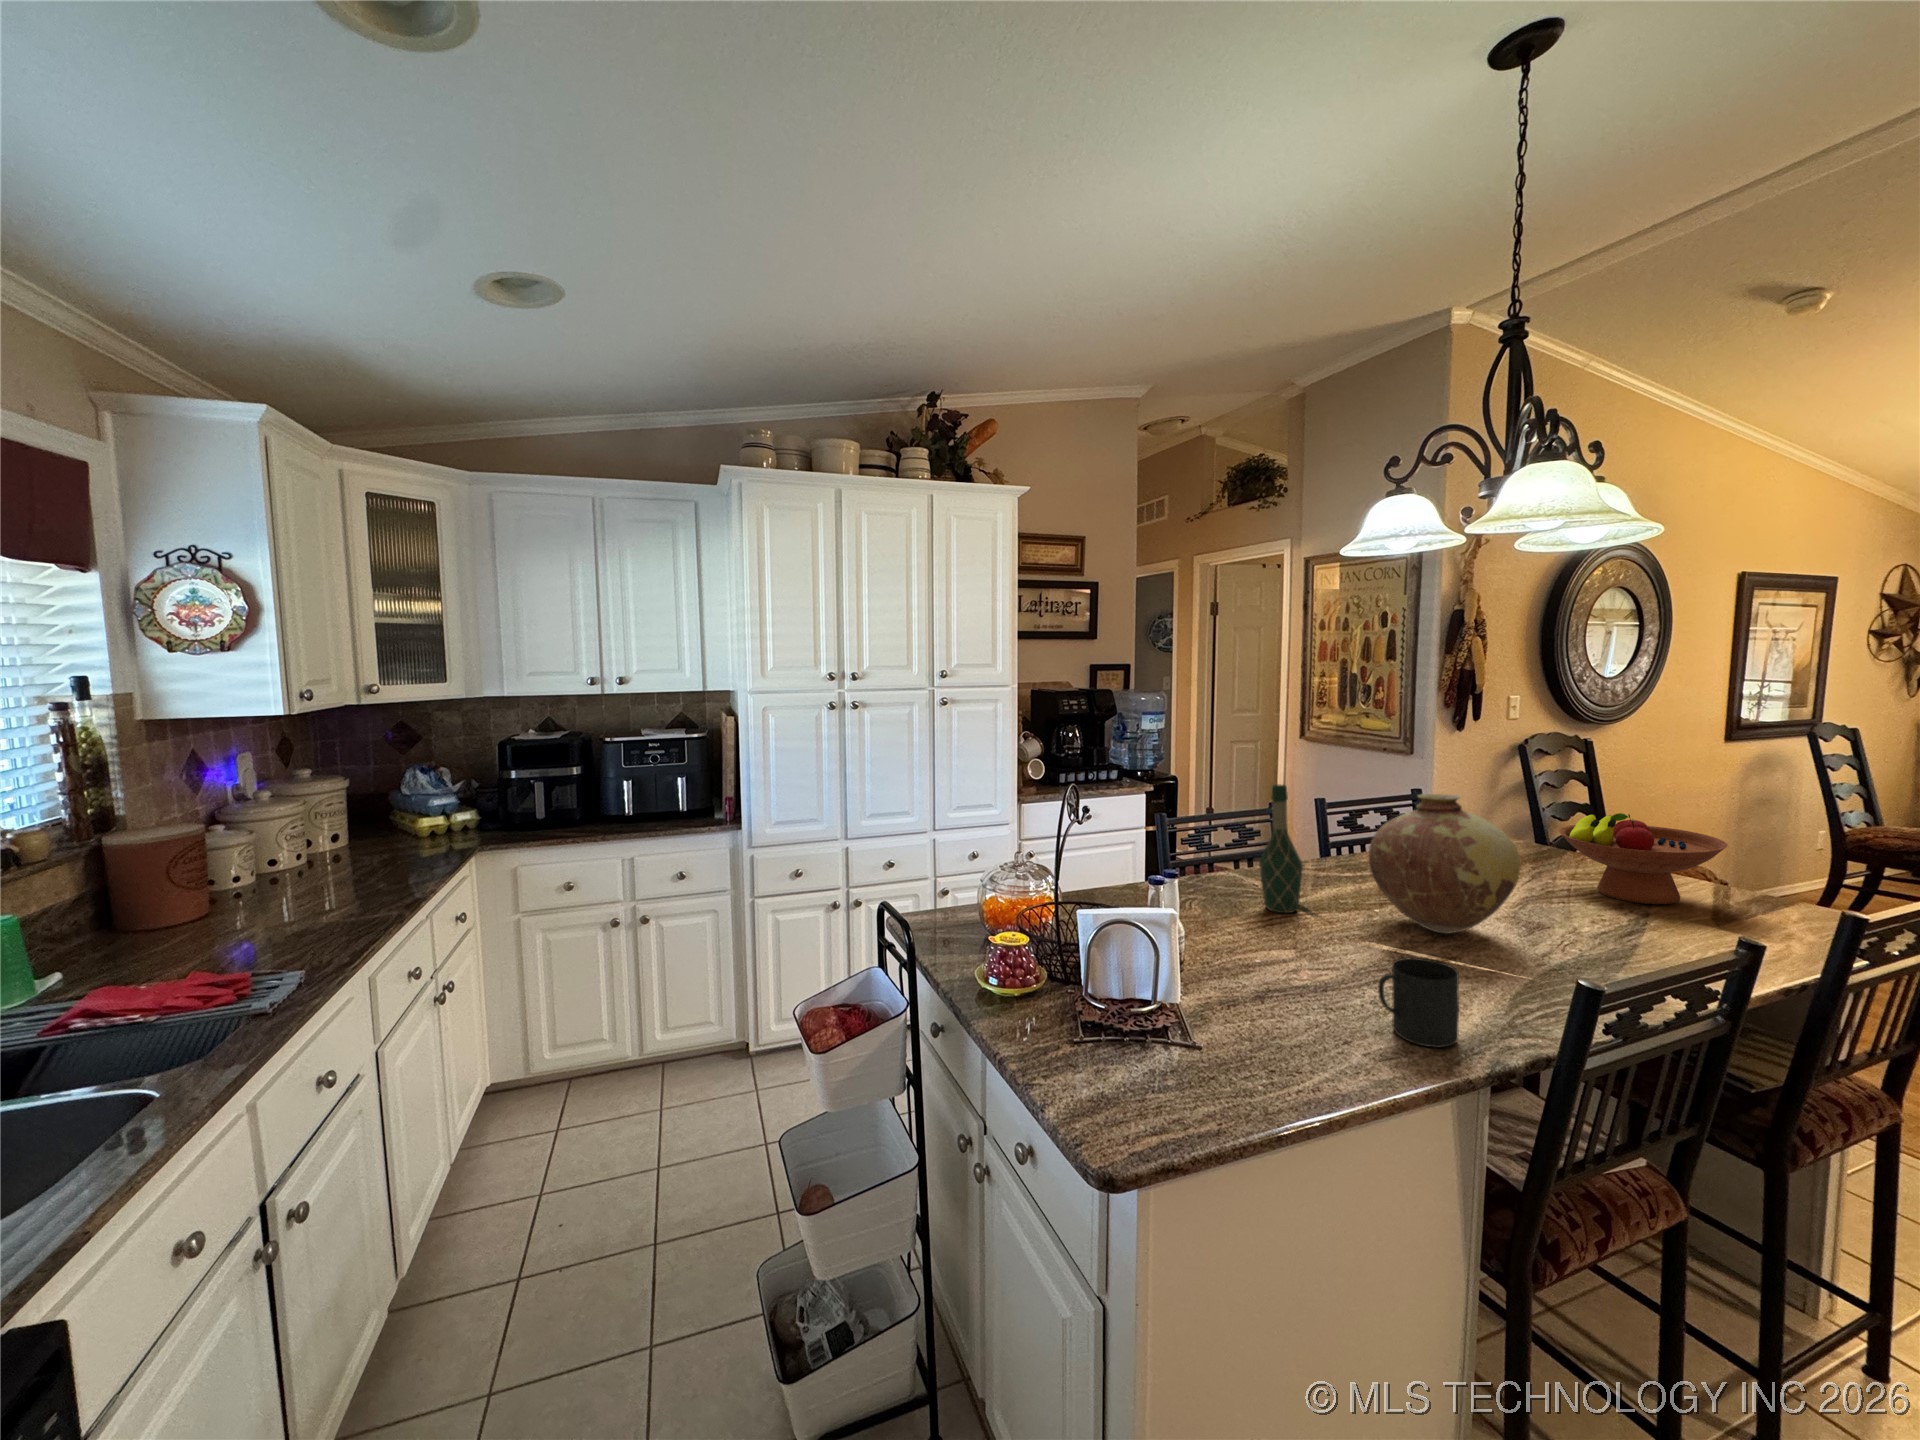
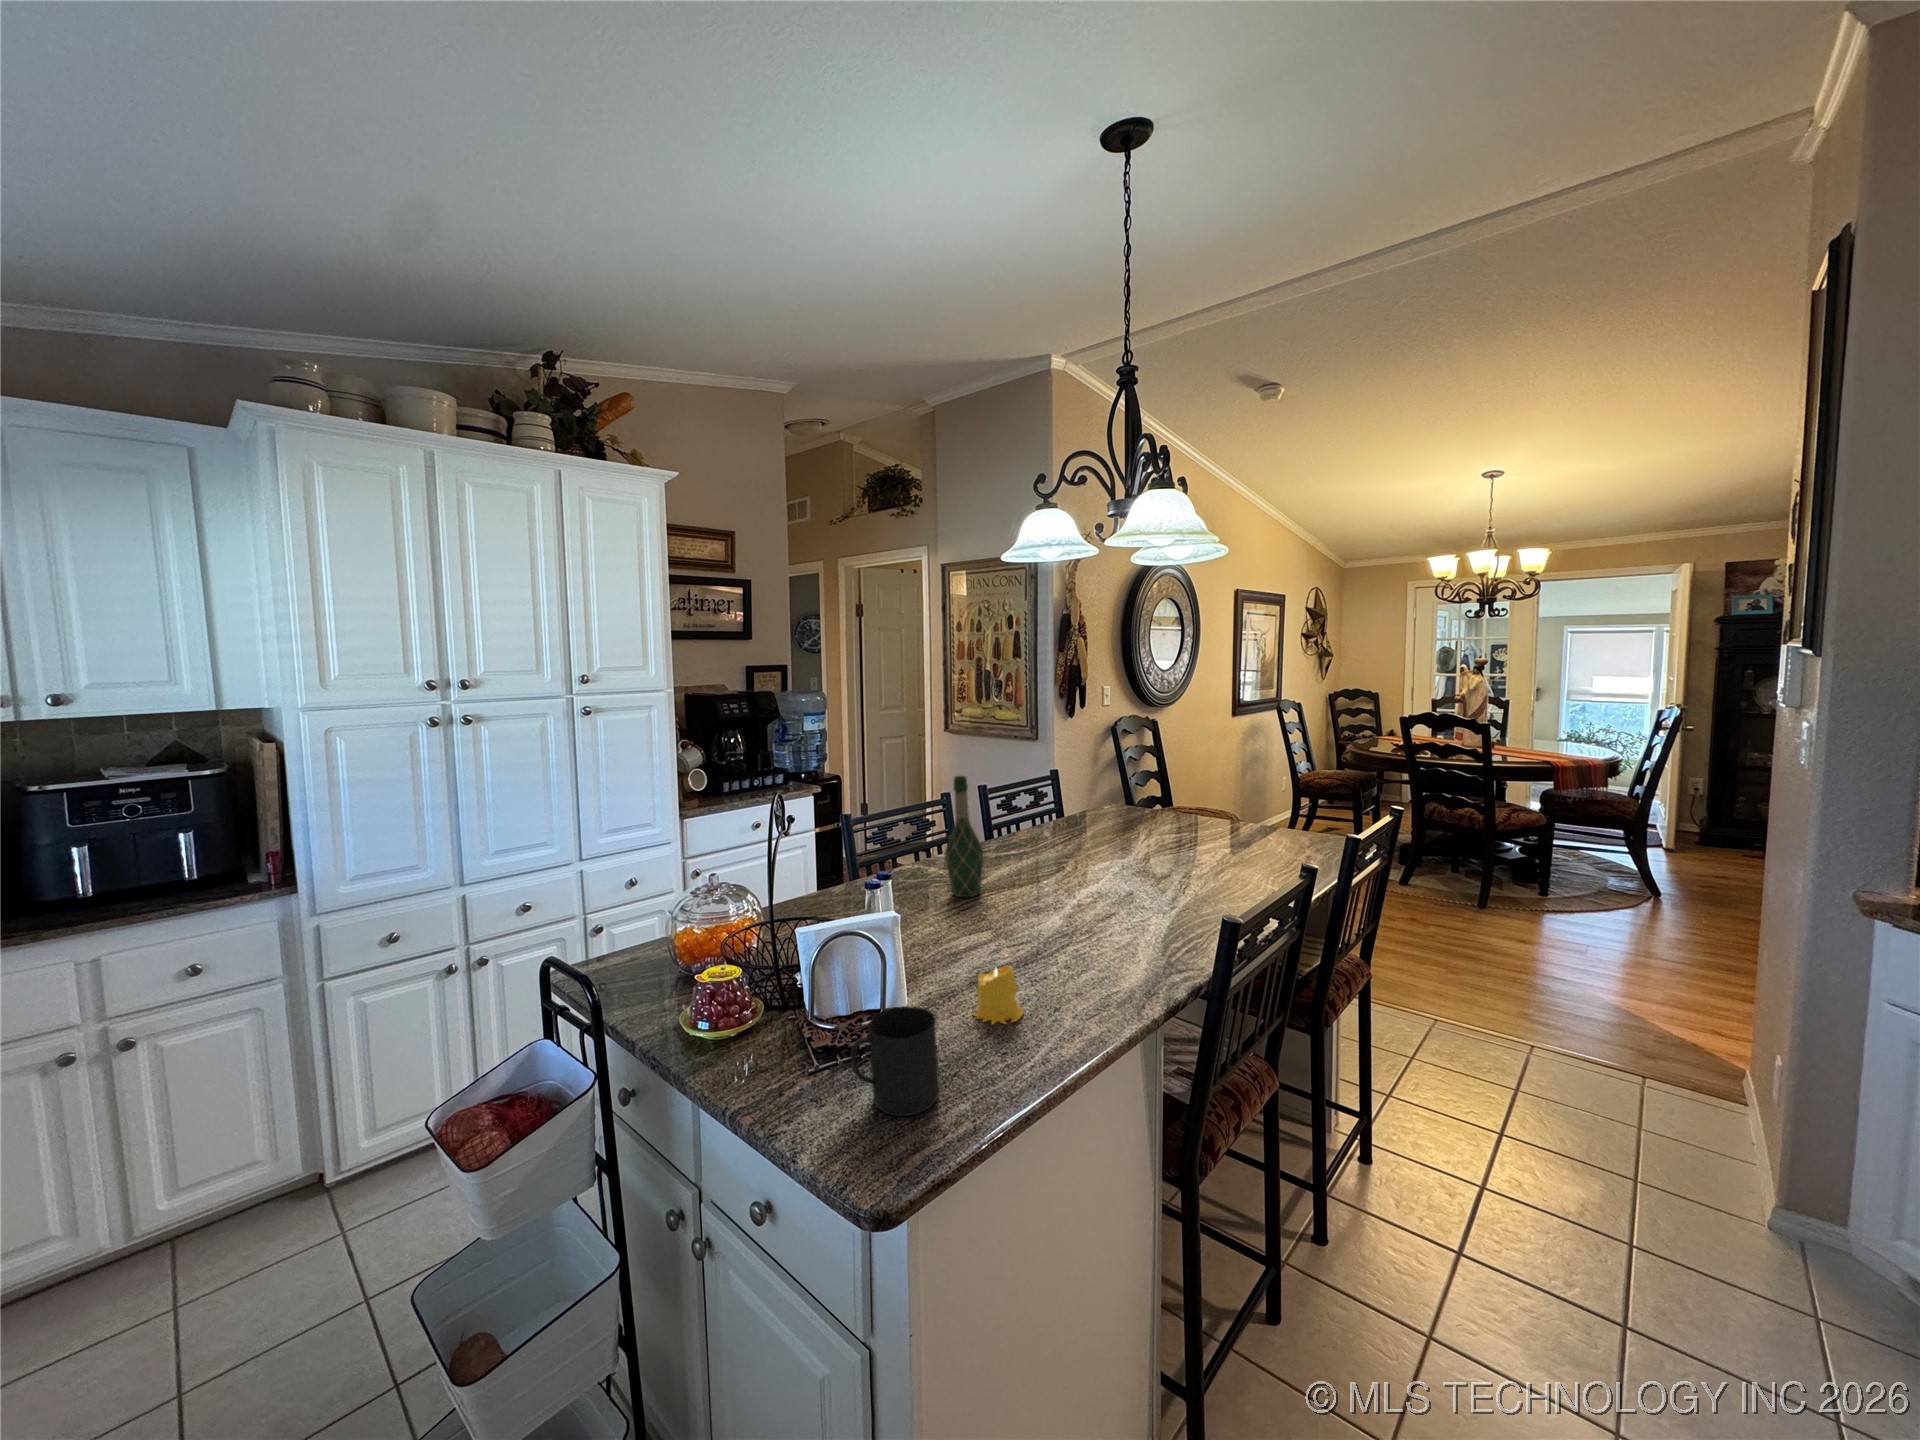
vase: present [1369,794,1520,934] -> none [1038,773,1152,894]
fruit bowl: present [1559,813,1727,904] -> none [1161,777,1267,847]
mug: present [1378,958,1459,1048] -> present [851,1006,939,1116]
candle: none [1249,980,1308,1044] -> present [973,966,1024,1024]

